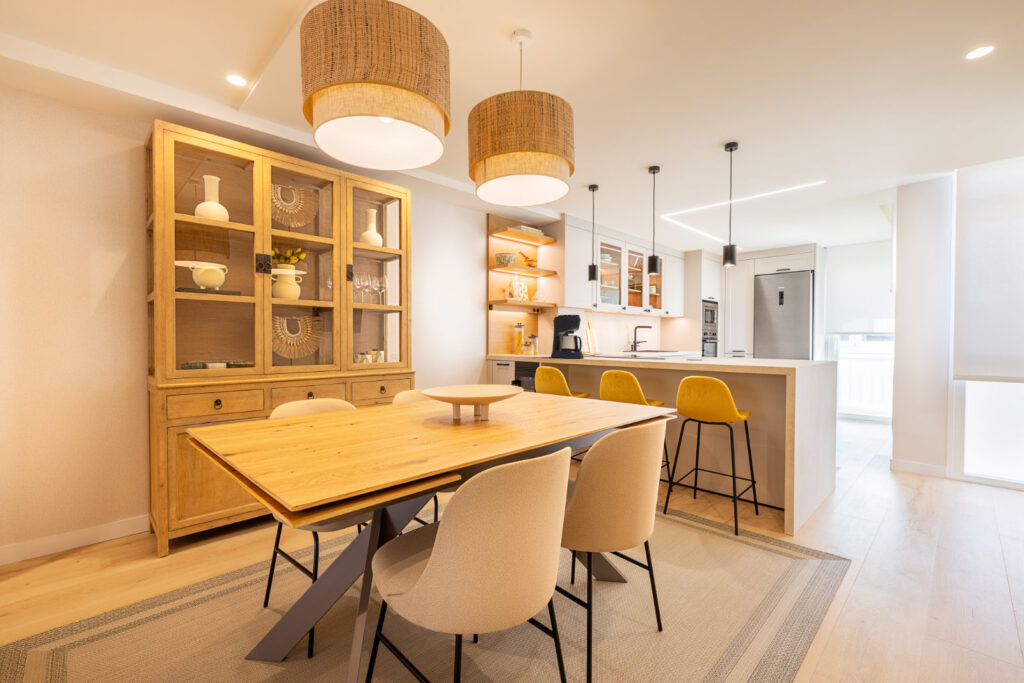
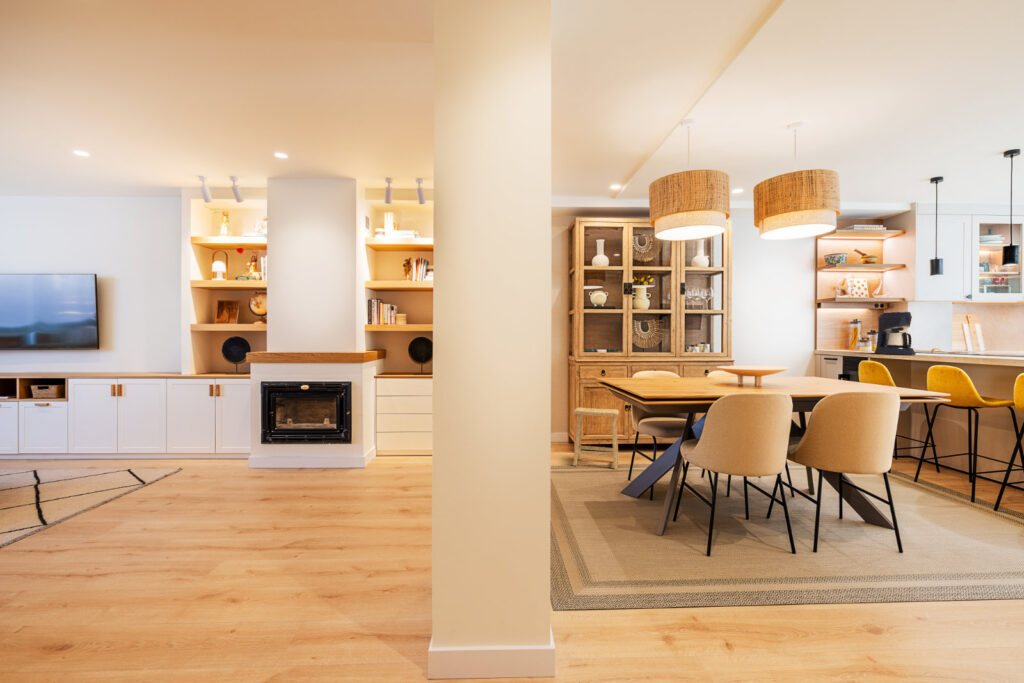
footstool: none [139,470,245,604] -> present [574,408,619,469]

